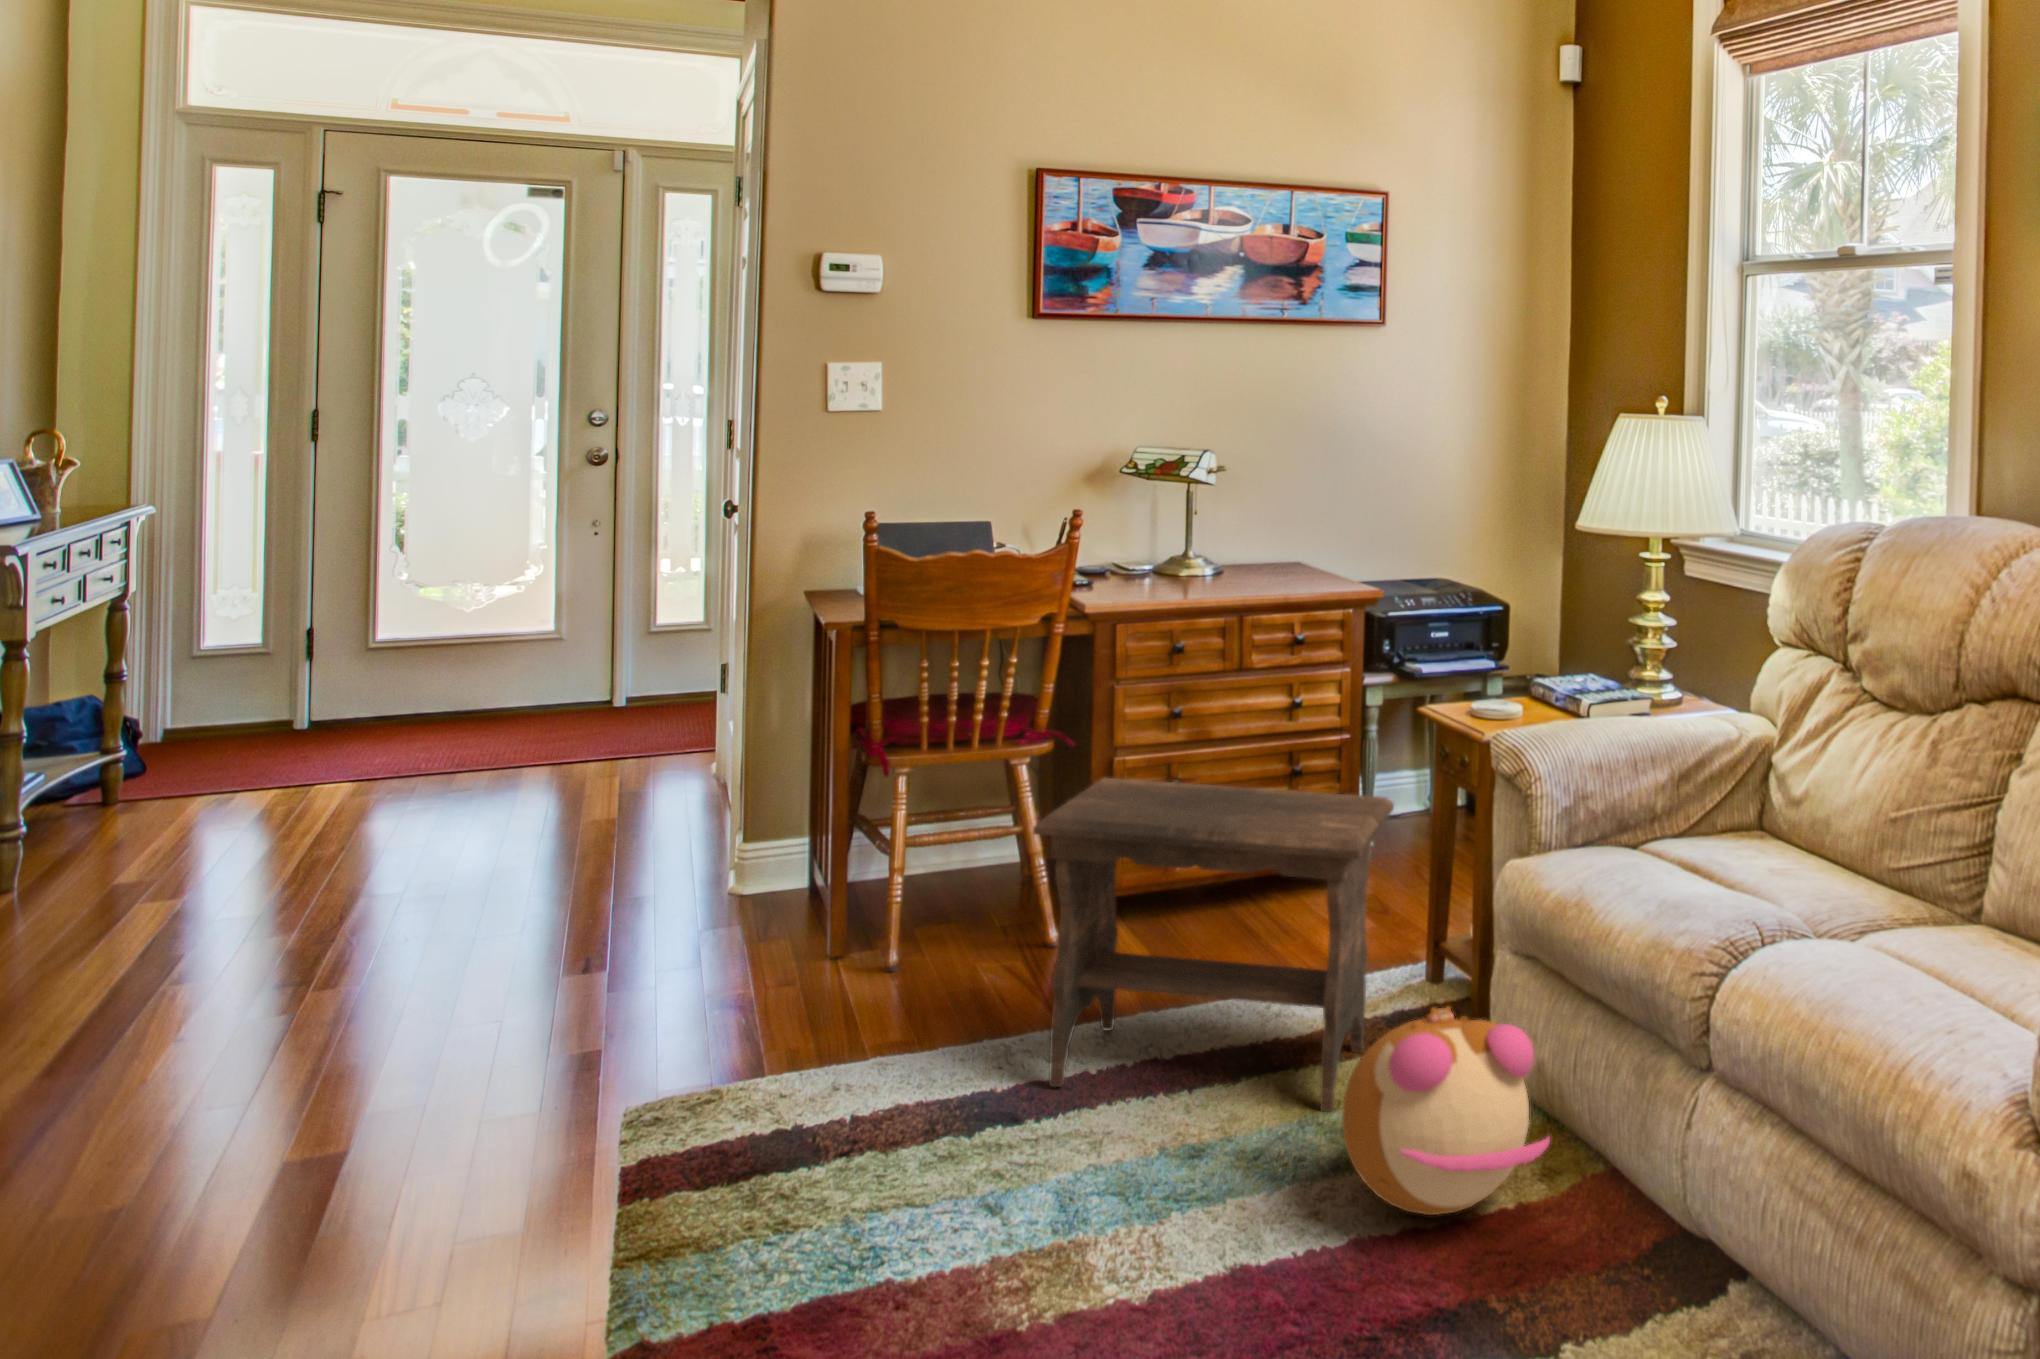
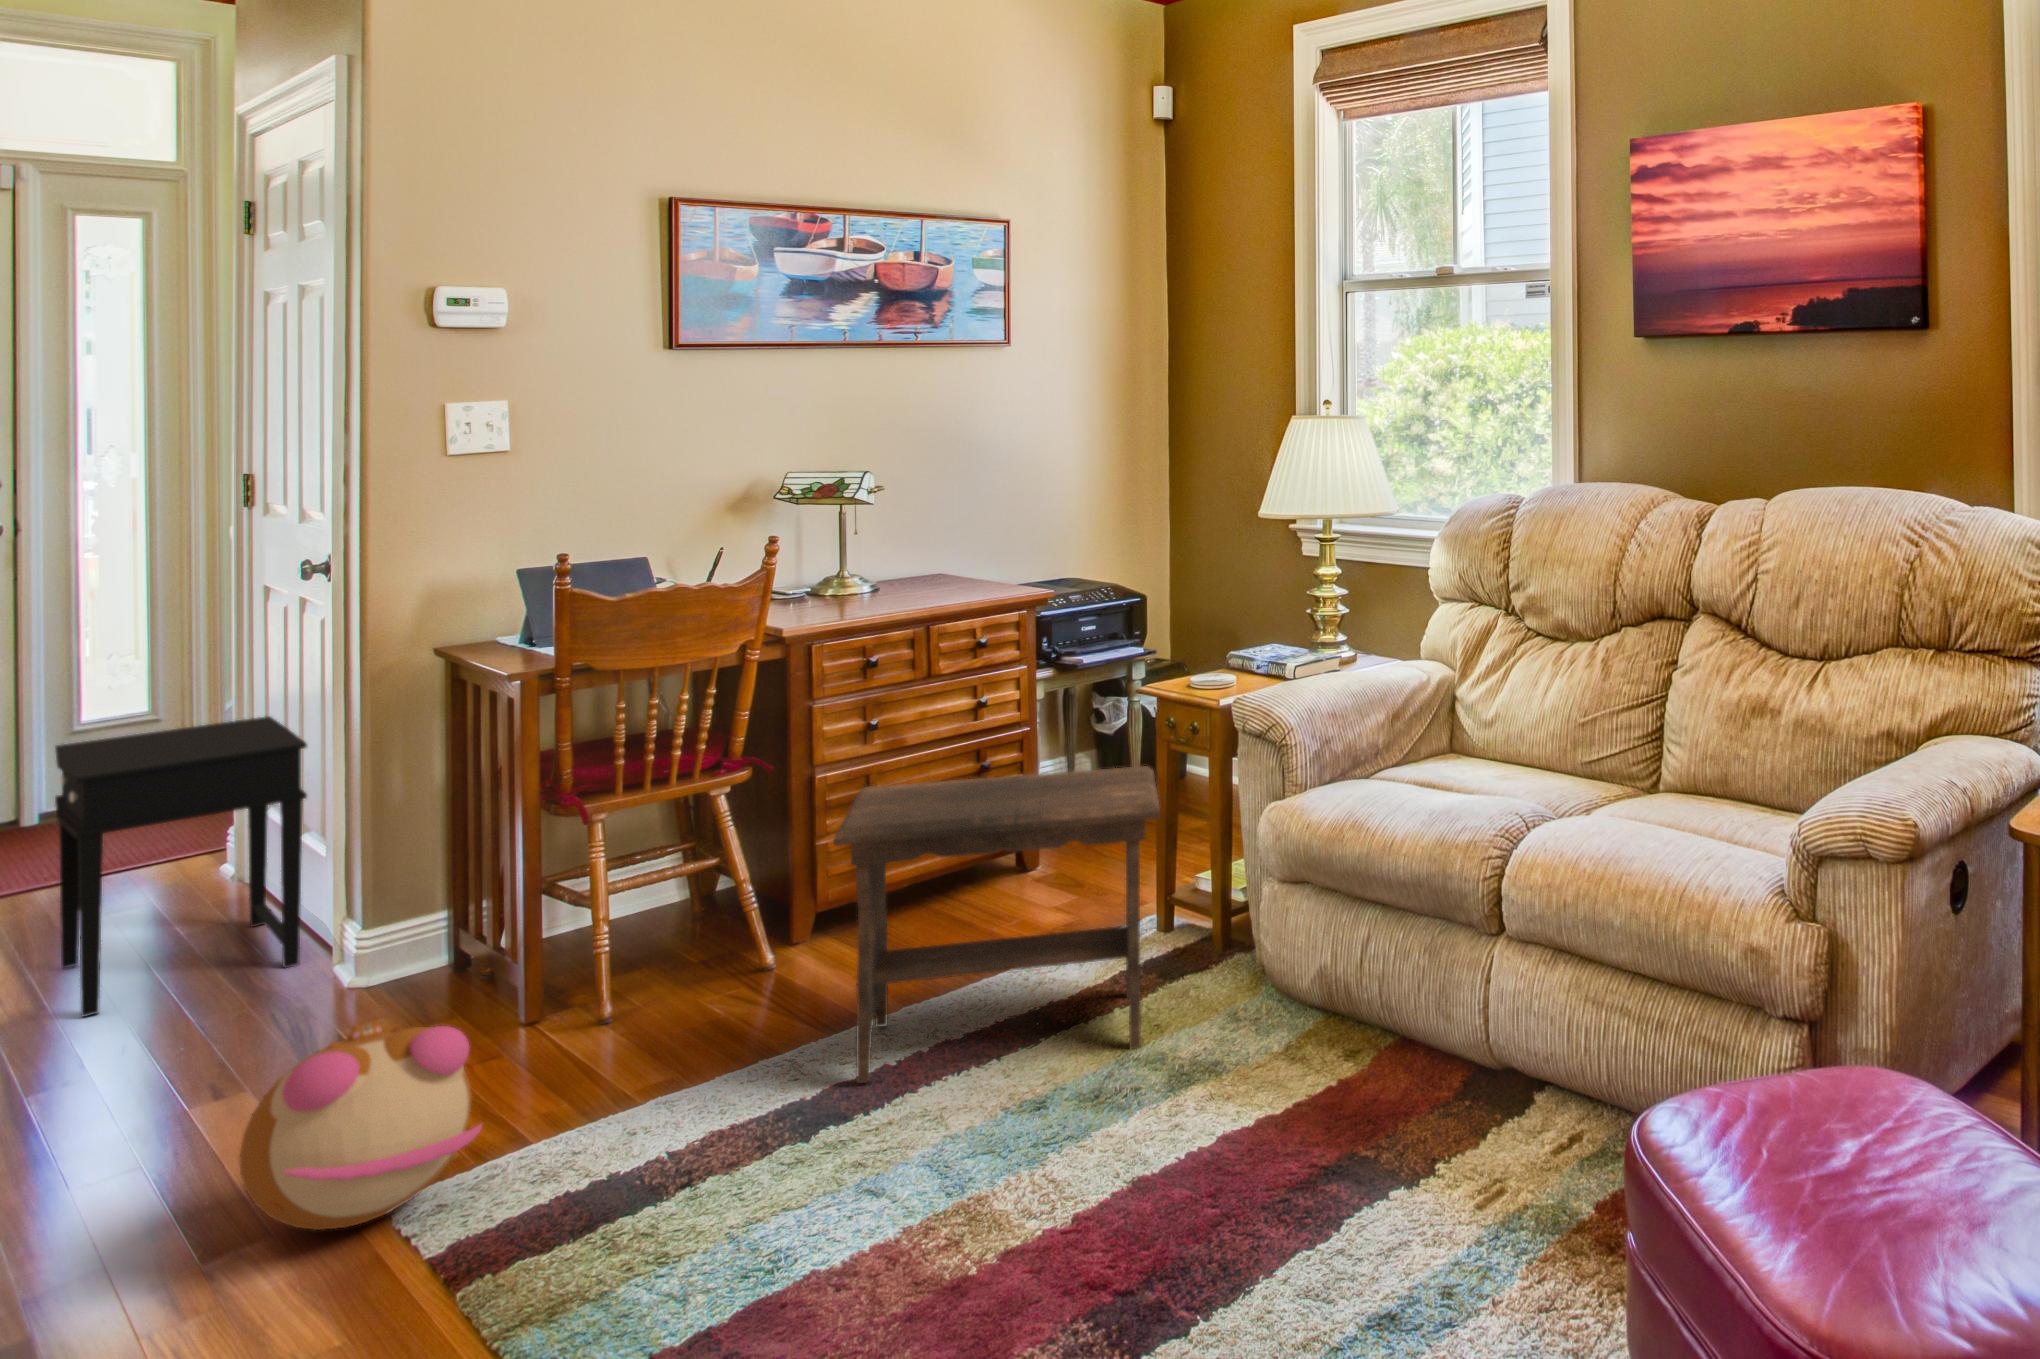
side table: none [542,639,722,884] -> present [55,716,307,1017]
plush toy: present [1342,1006,1550,1215] -> present [240,1021,482,1230]

